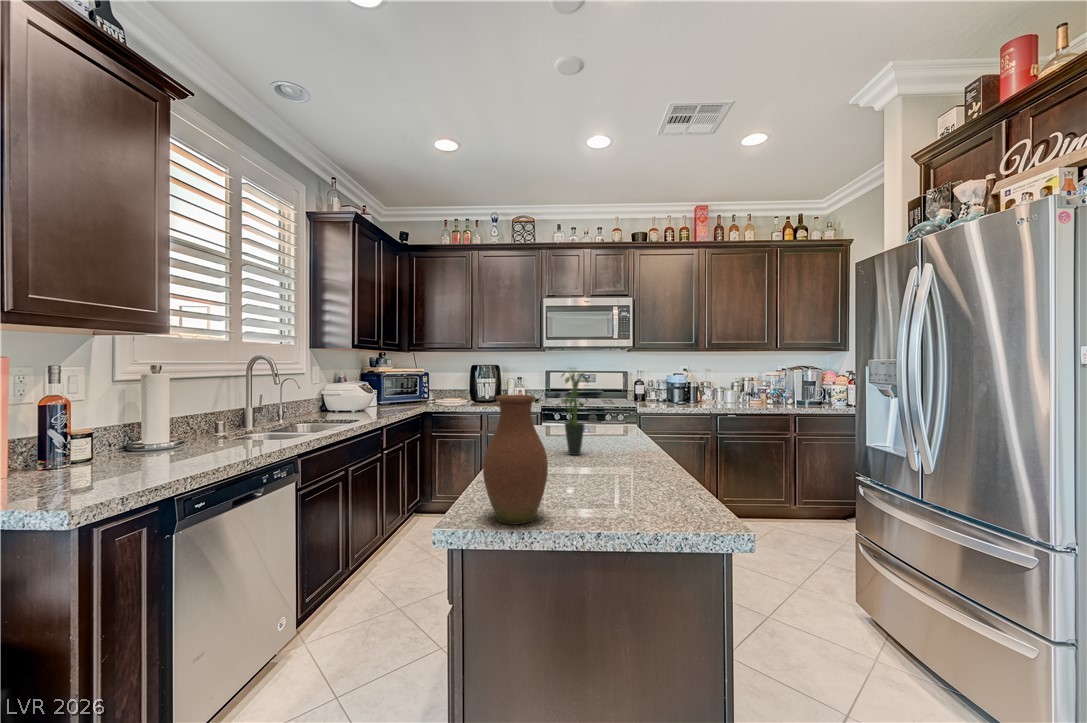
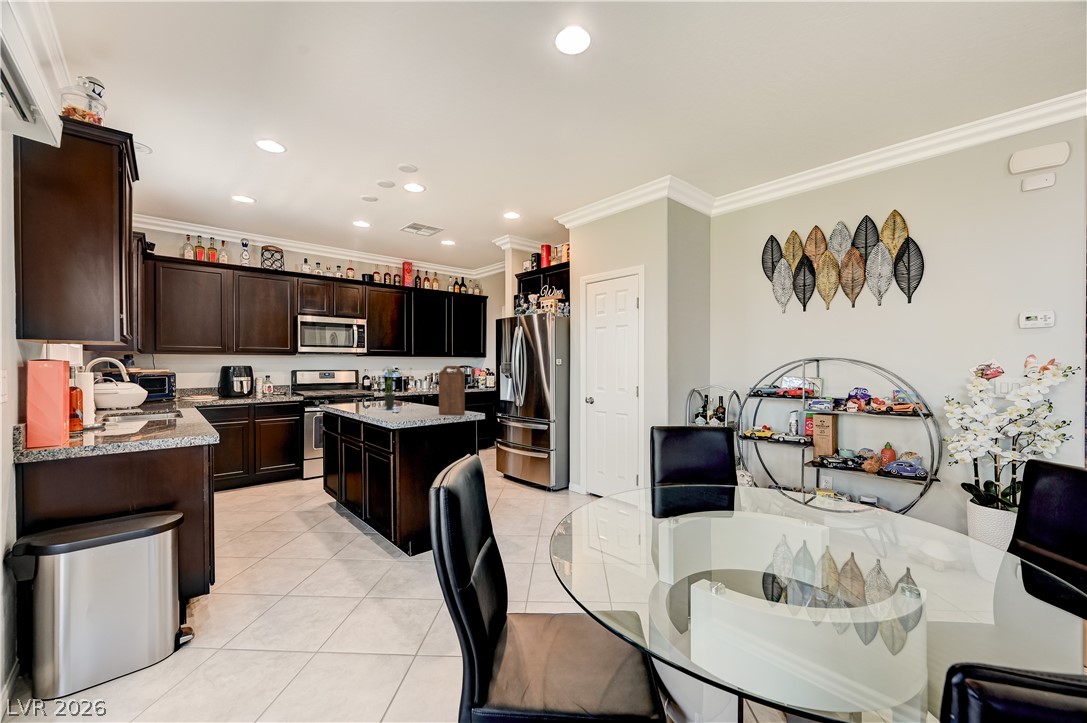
cutting board: none [621,368,682,522] -> present [439,366,465,415]
vase: present [483,395,548,525] -> none [403,376,426,419]

